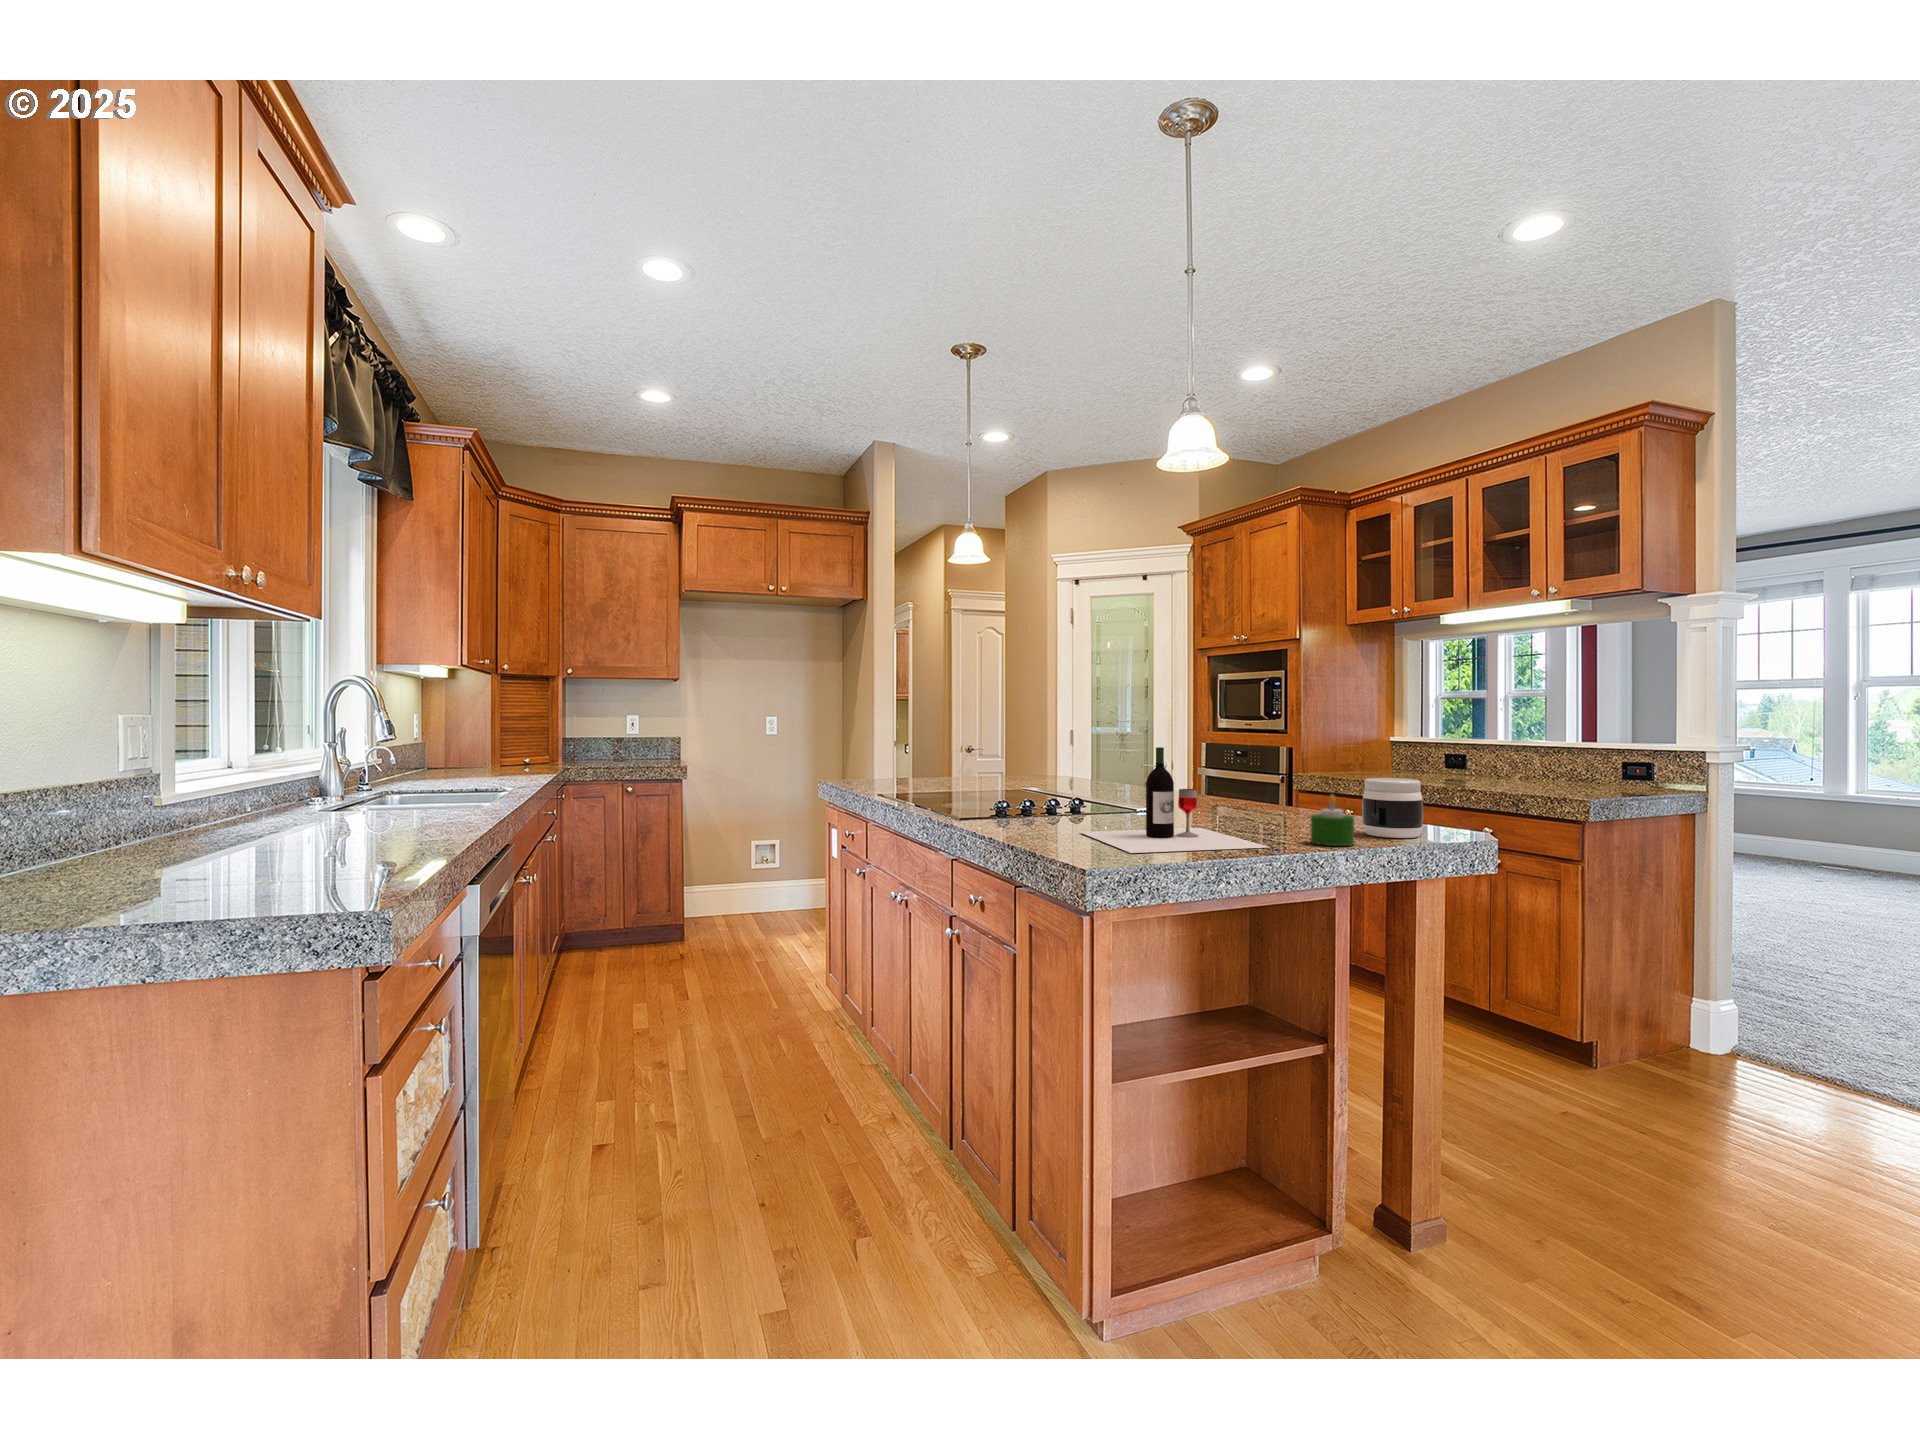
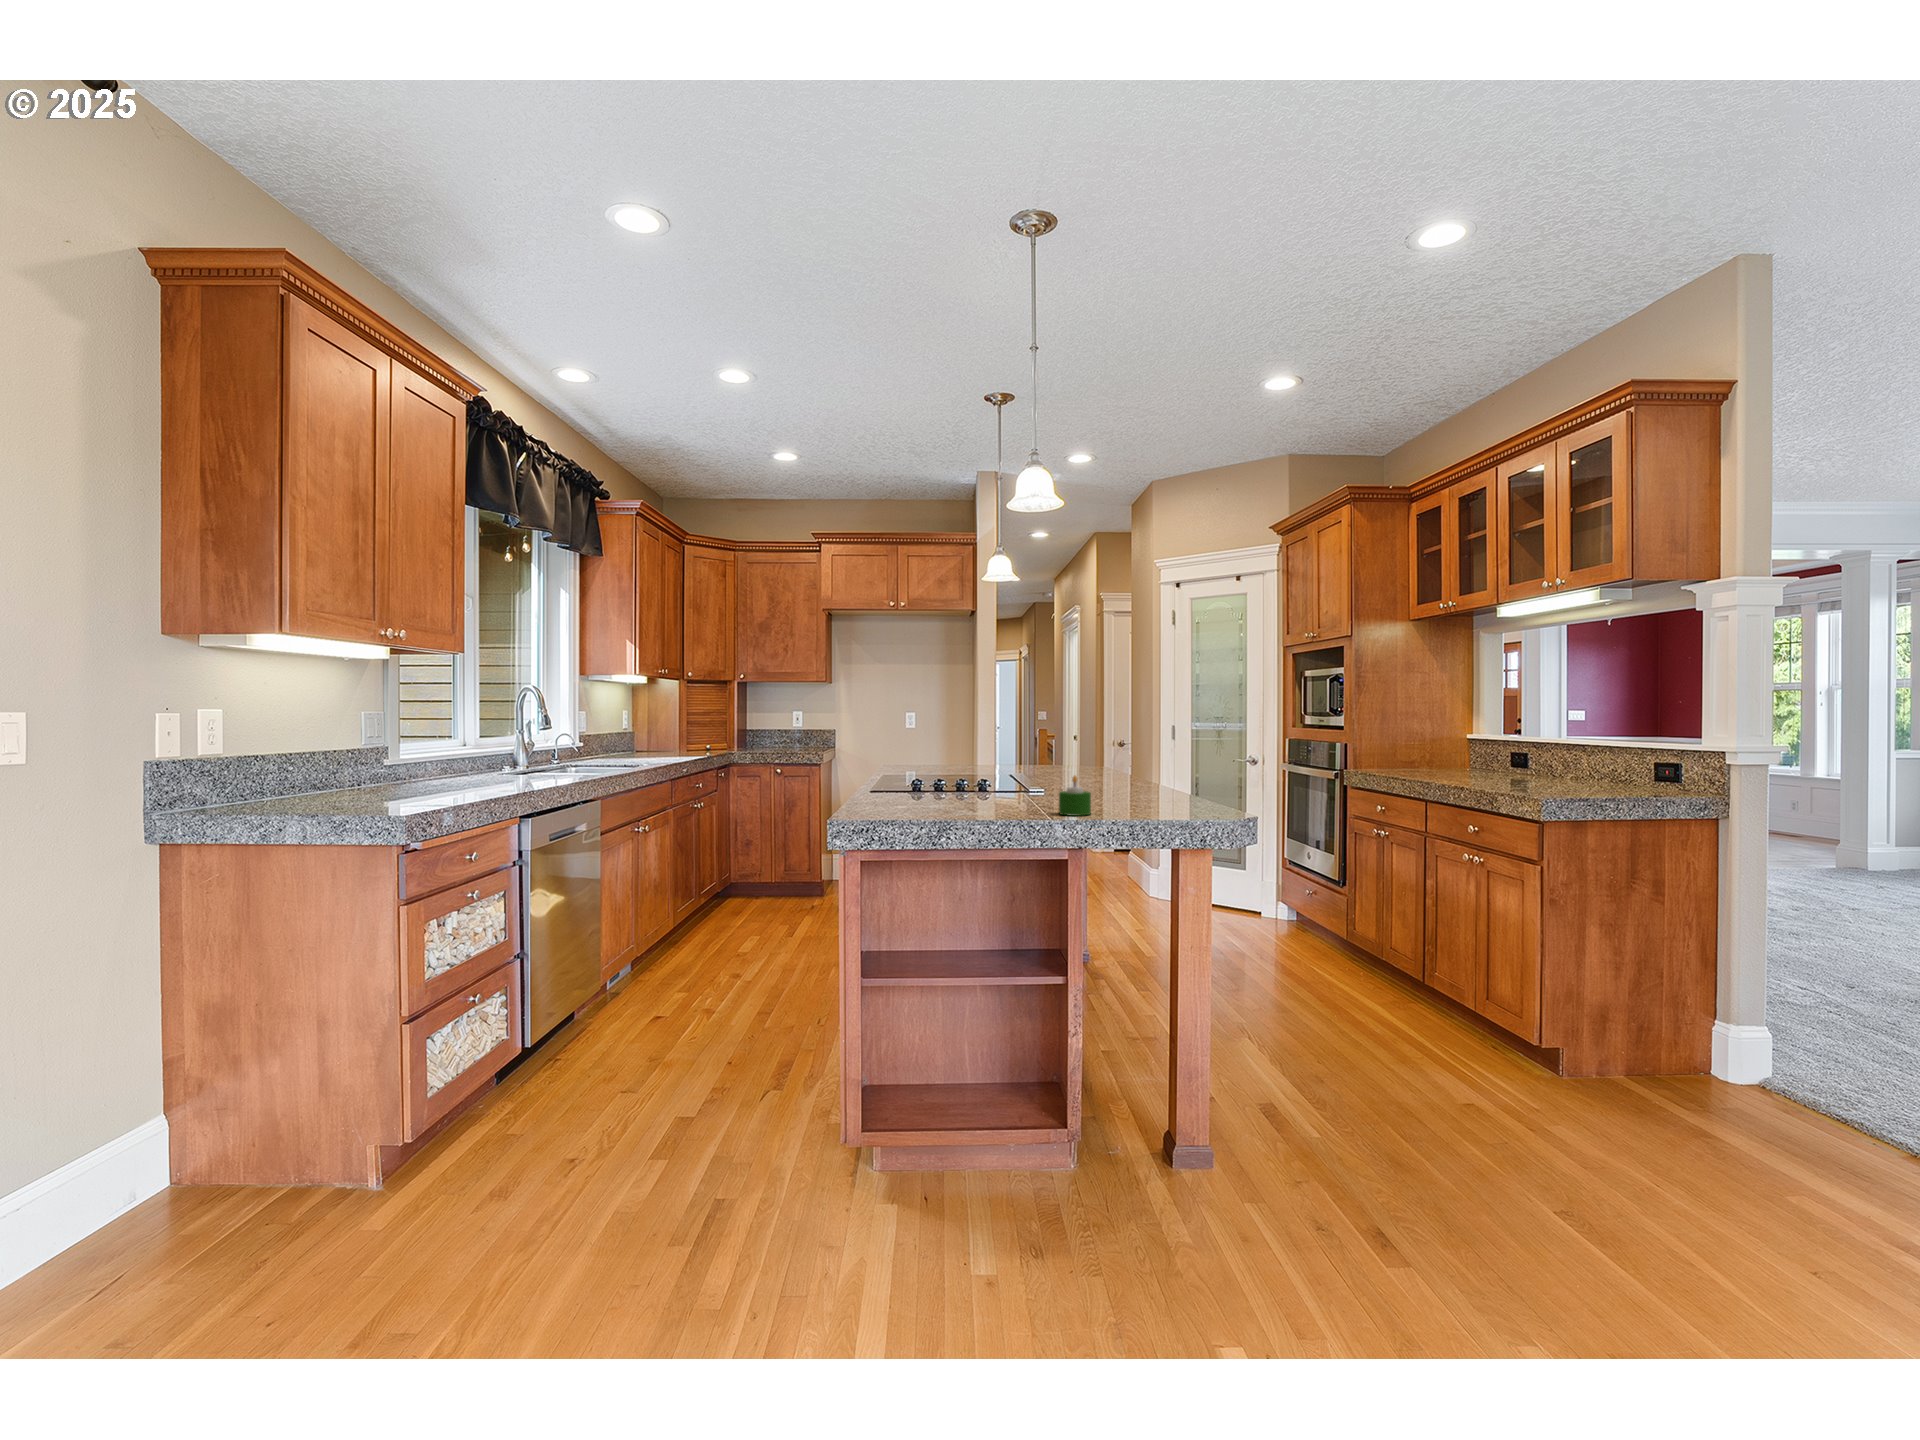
wine bottle: present [1080,747,1268,853] -> none [904,737,1023,814]
jar: present [1362,778,1423,838] -> none [1127,764,1172,813]

